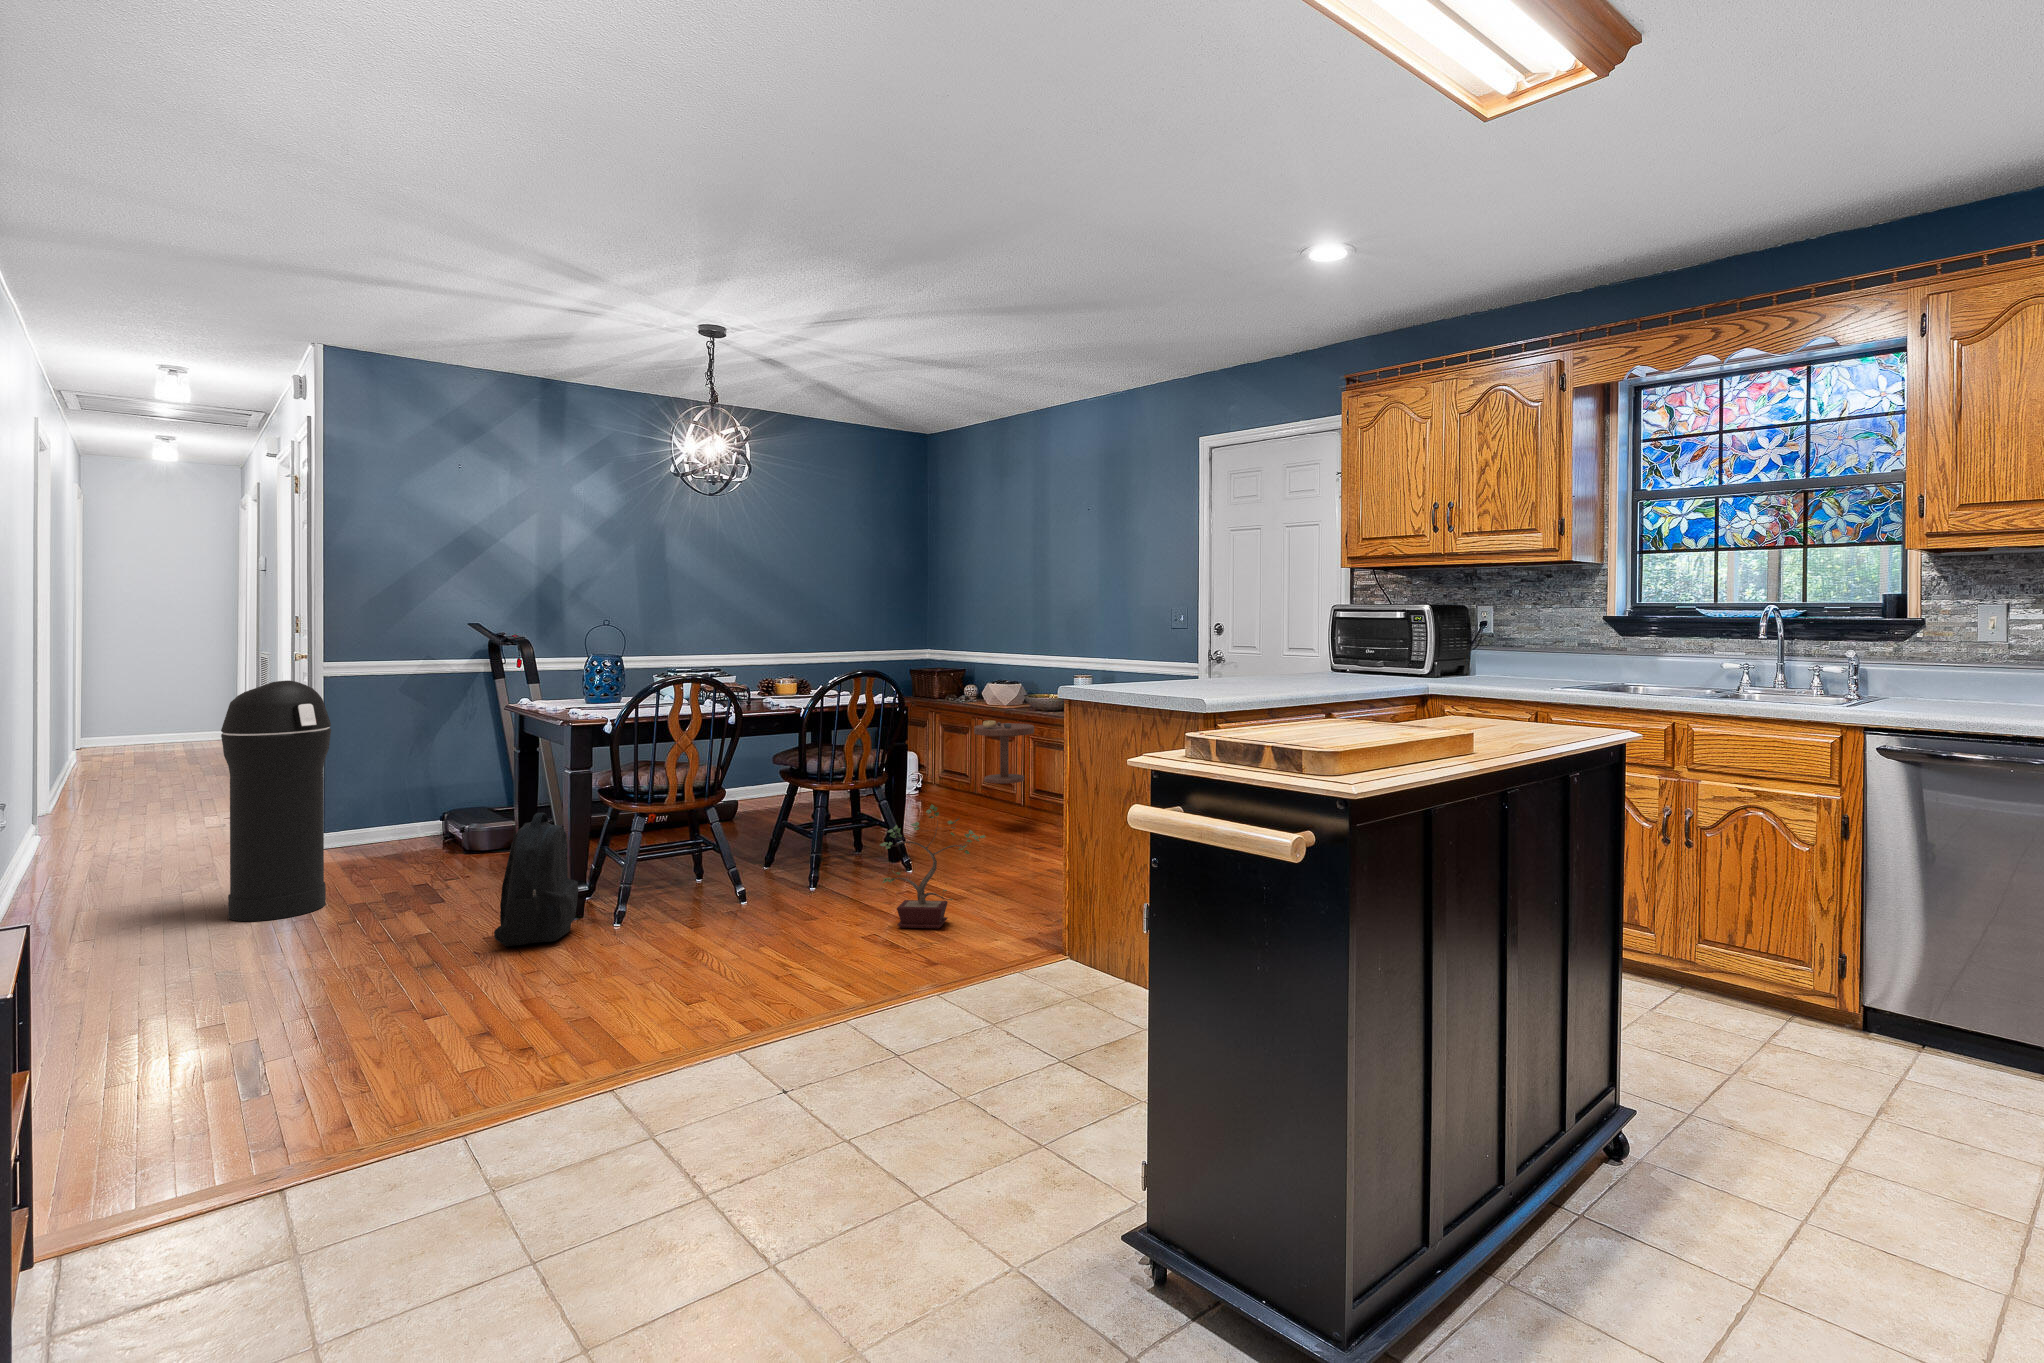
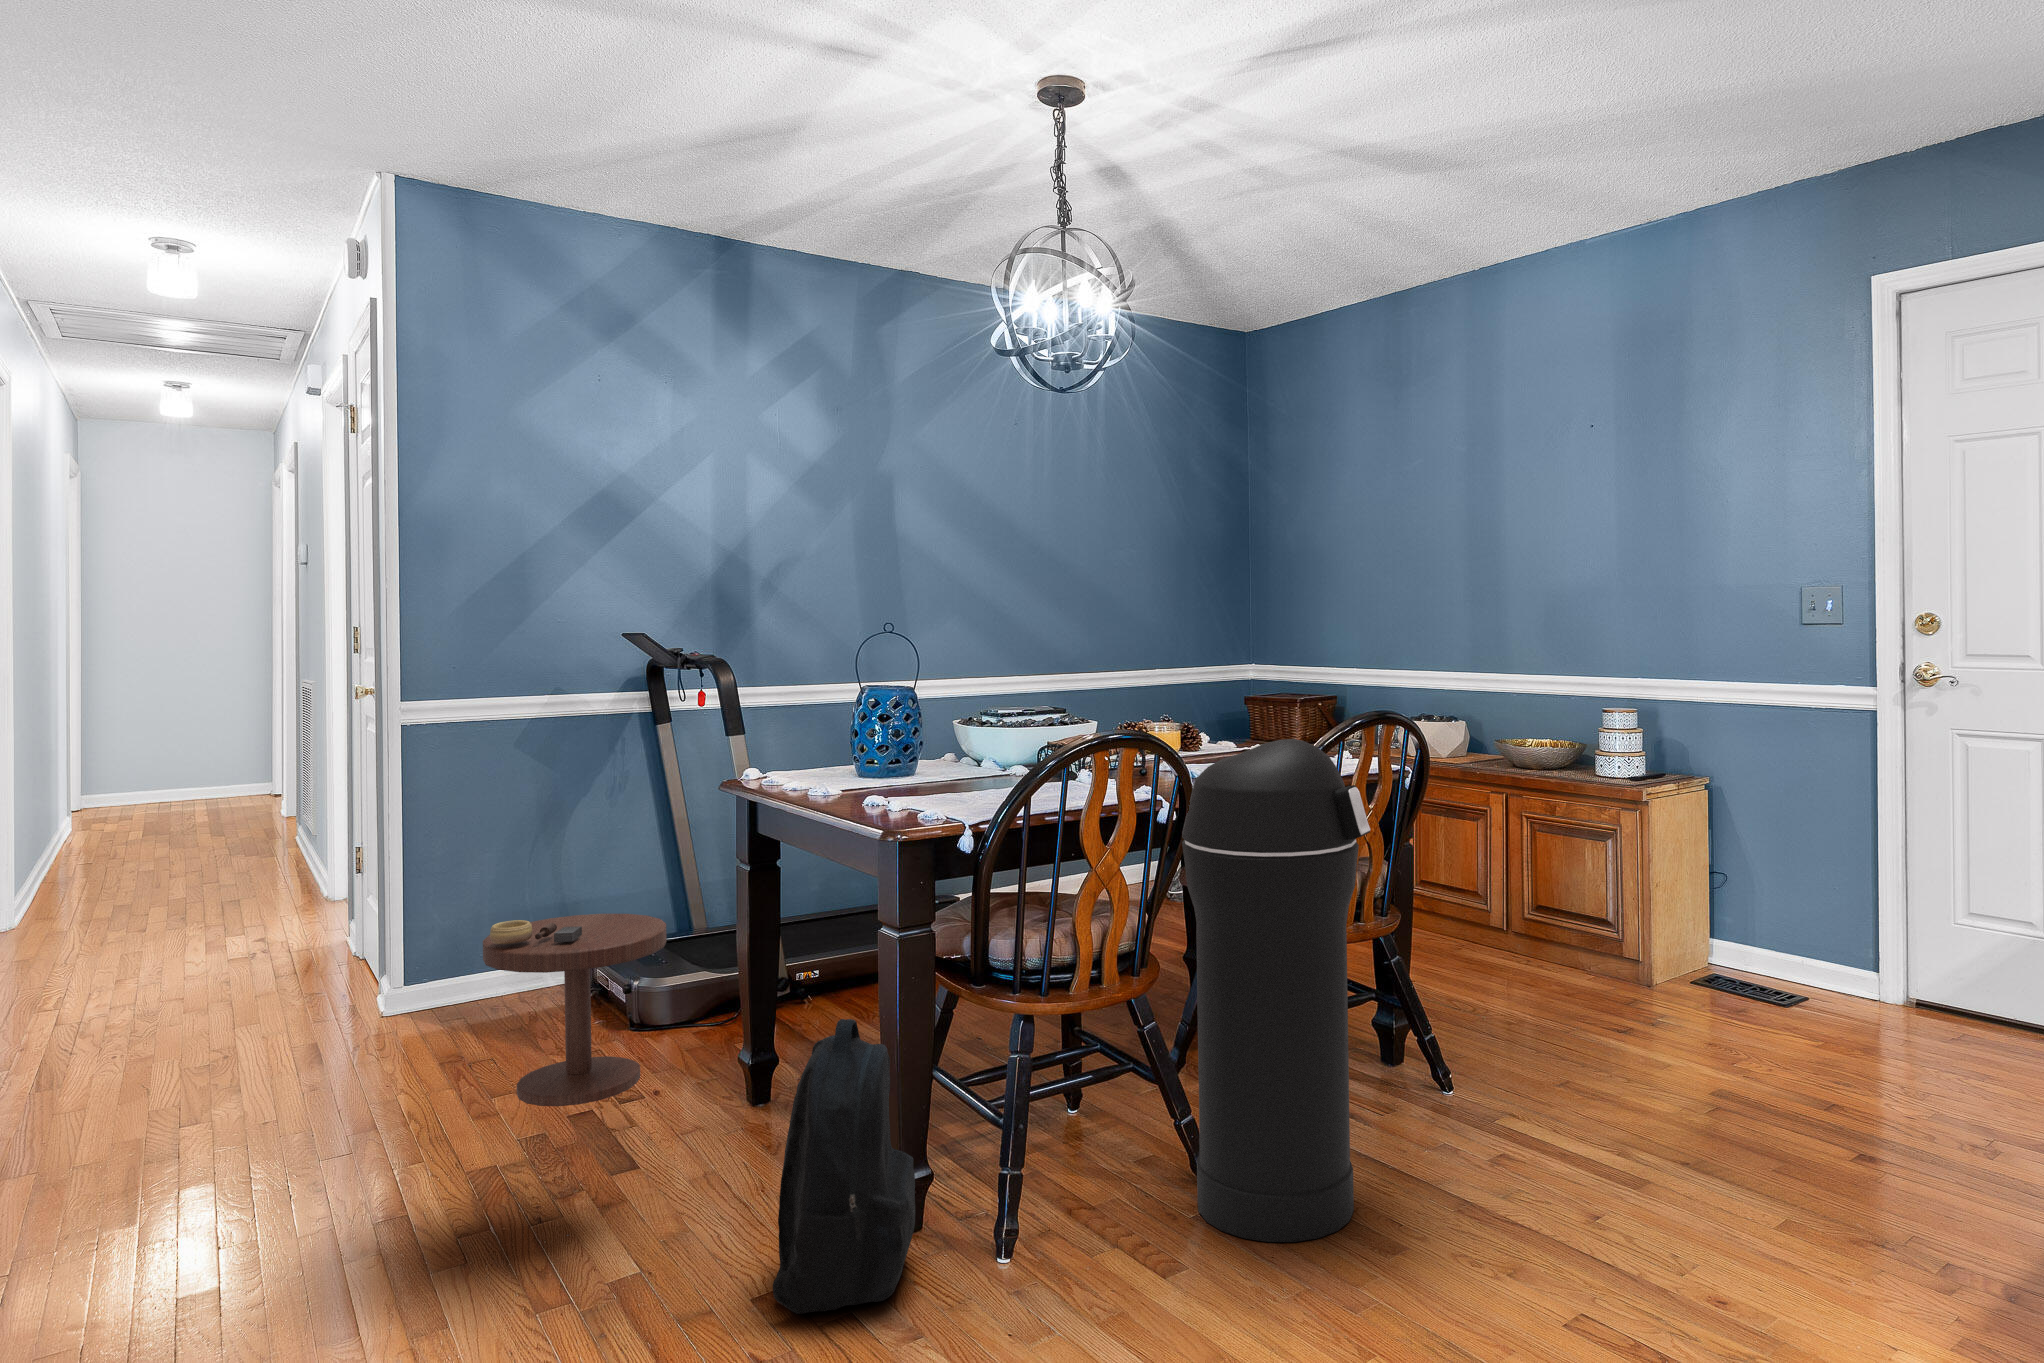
trash can: present [221,680,331,921] -> present [1182,739,1370,1242]
side table: present [974,721,1034,784] -> present [483,914,666,1236]
potted plant: present [880,804,985,929] -> none [1541,1003,1809,1286]

